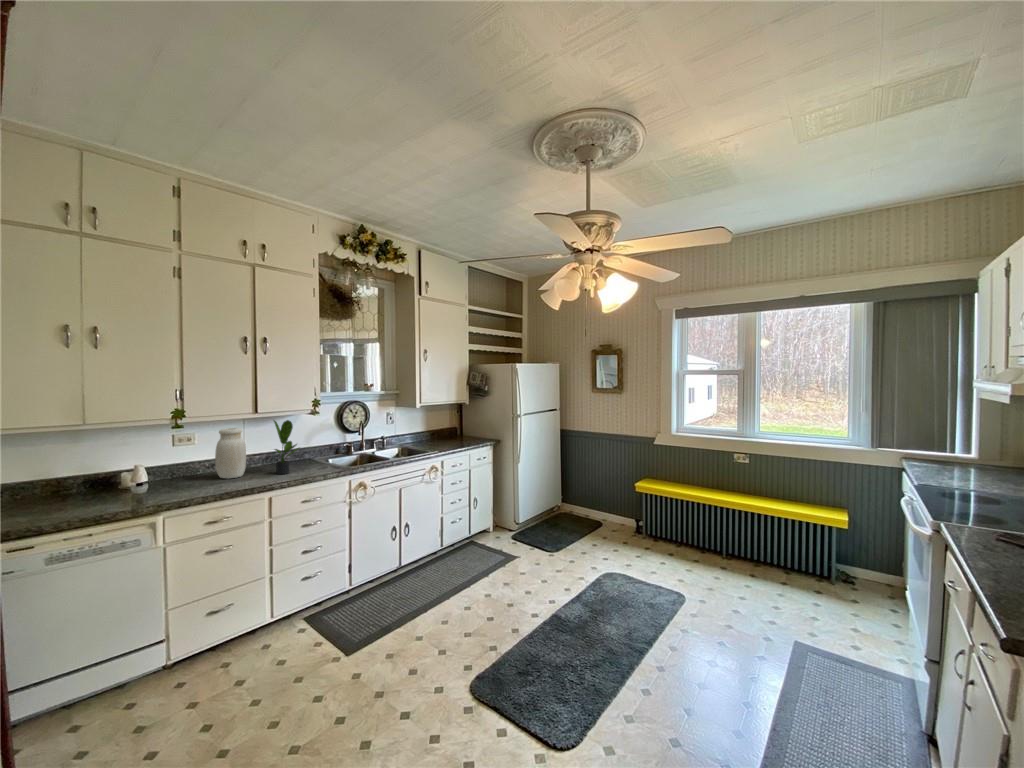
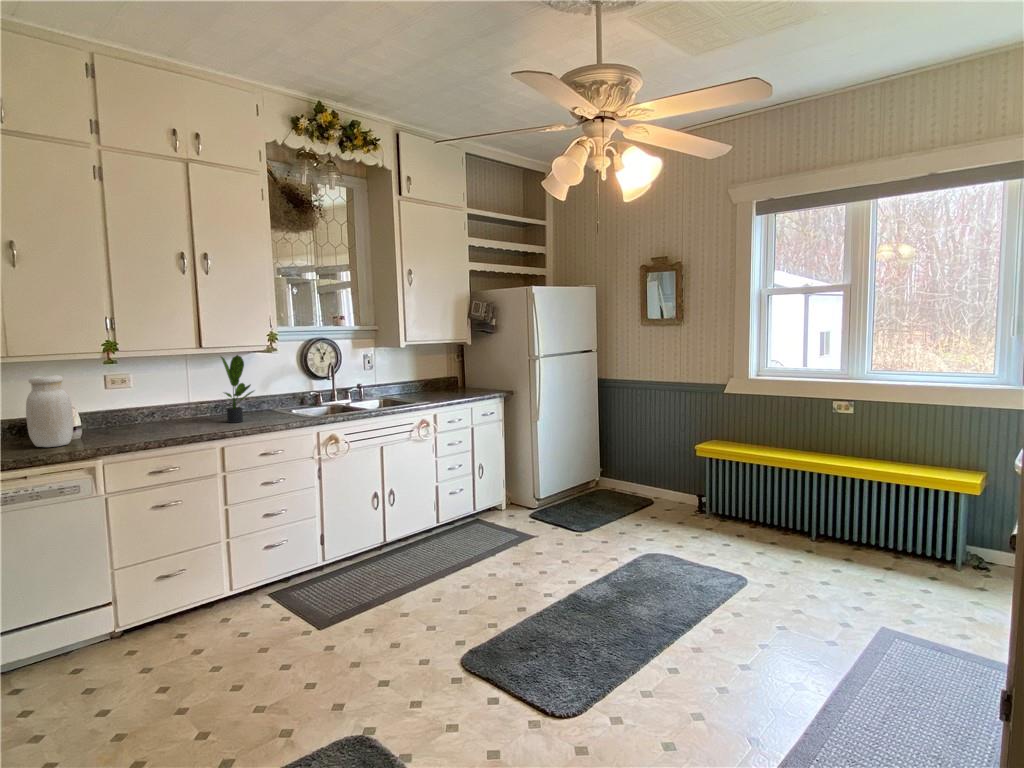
jar: present [215,428,246,478] -> present [26,375,73,447]

